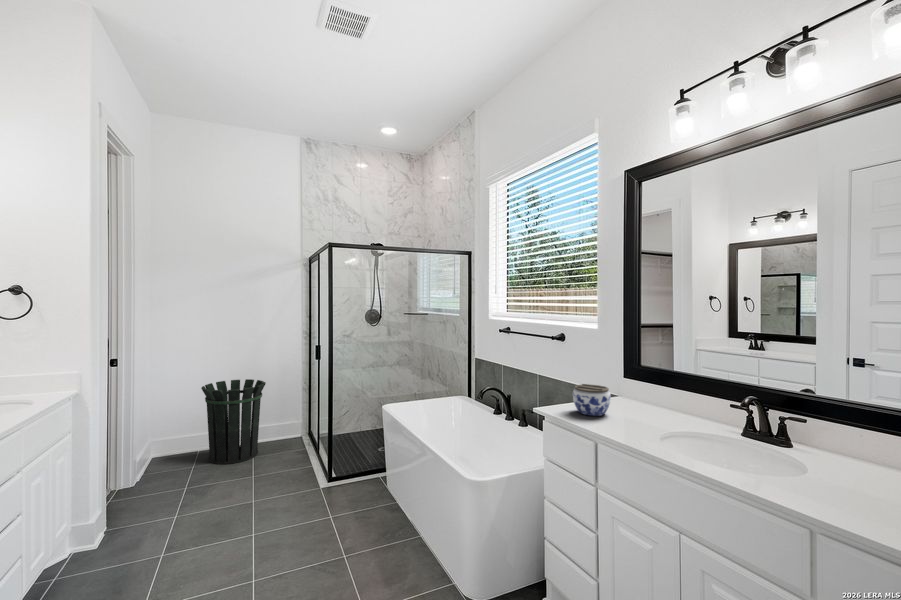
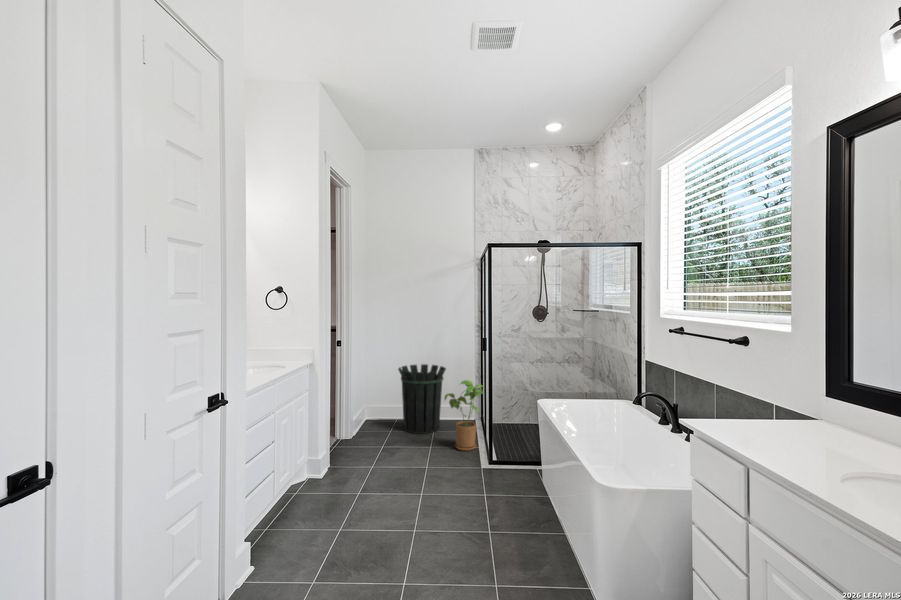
jar: present [573,384,611,416] -> none [731,396,786,437]
house plant: none [270,394,317,474] -> present [444,380,483,451]

